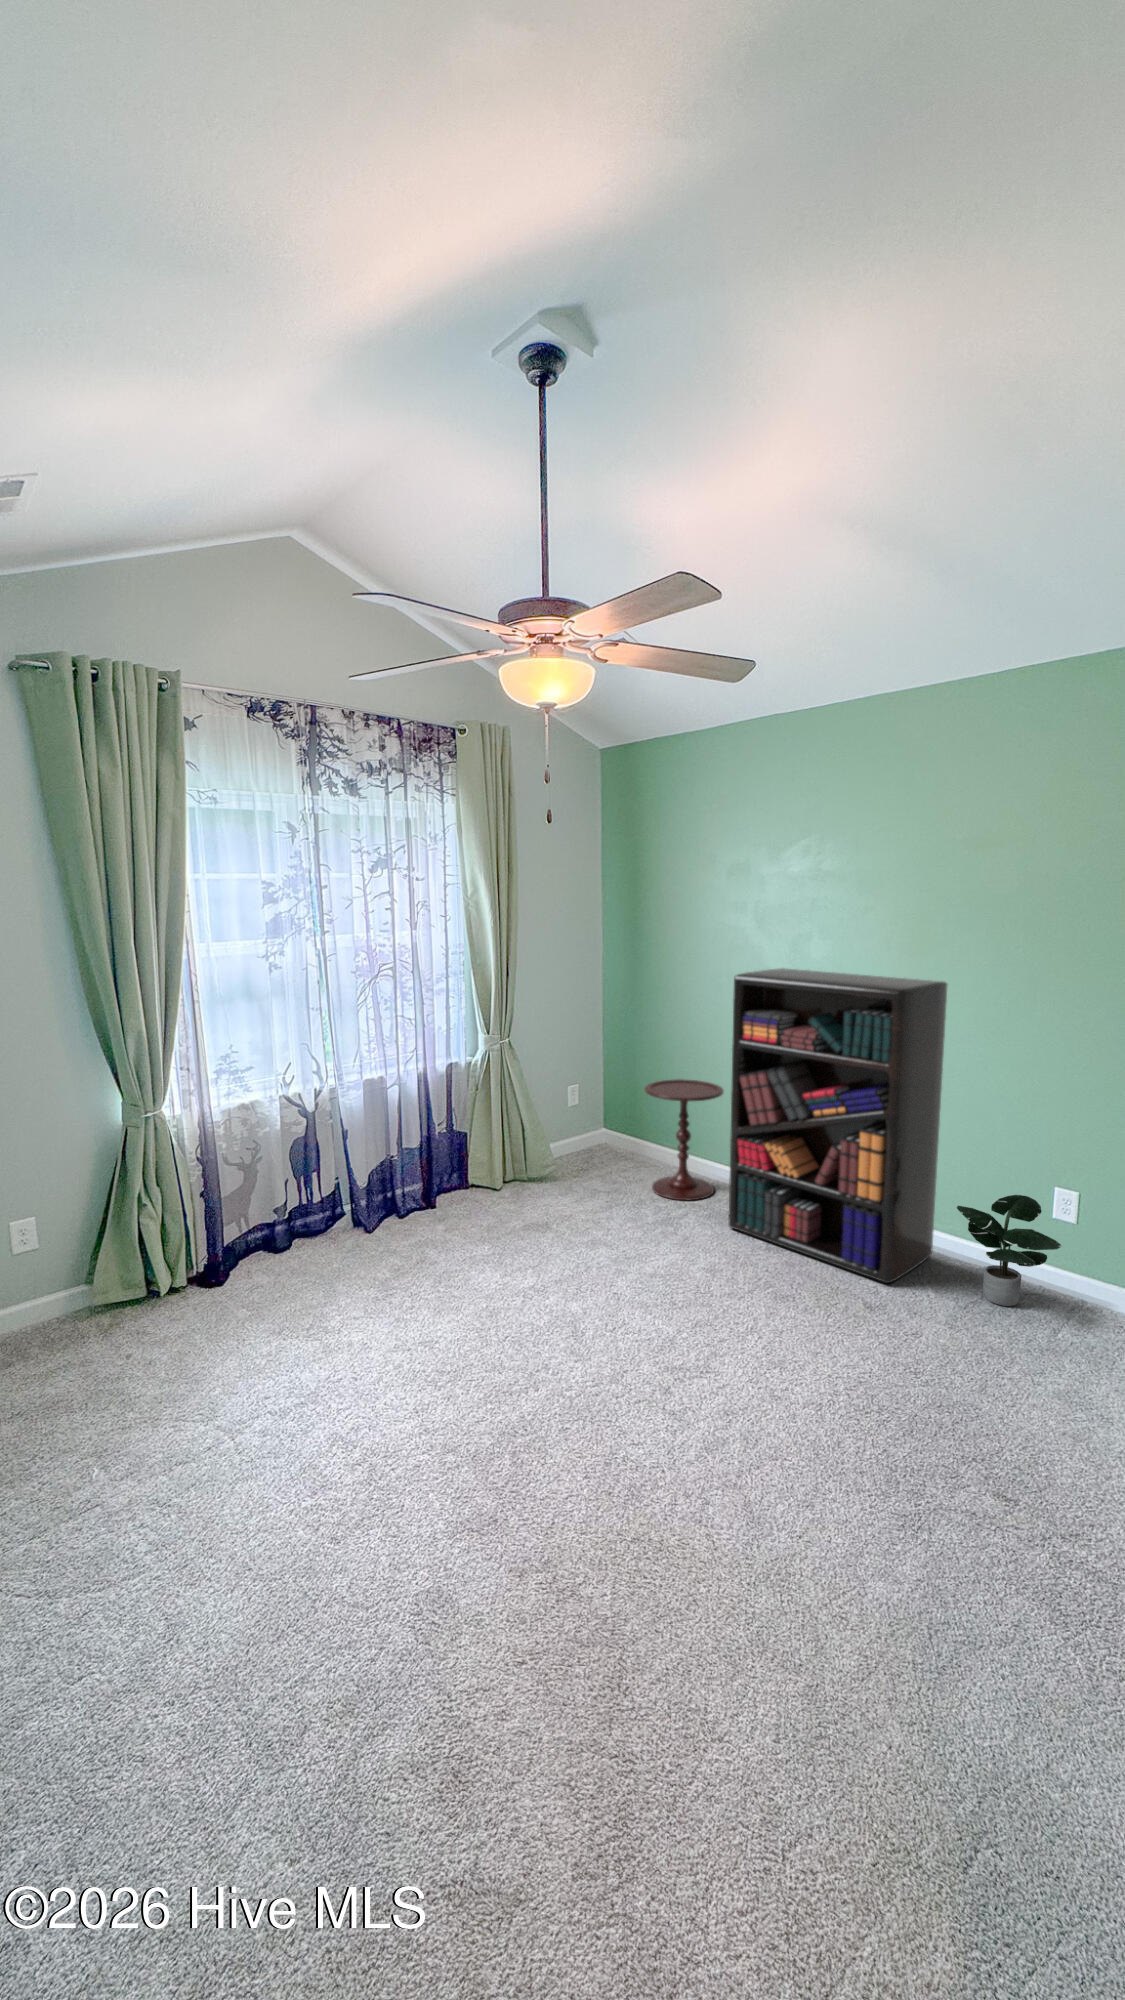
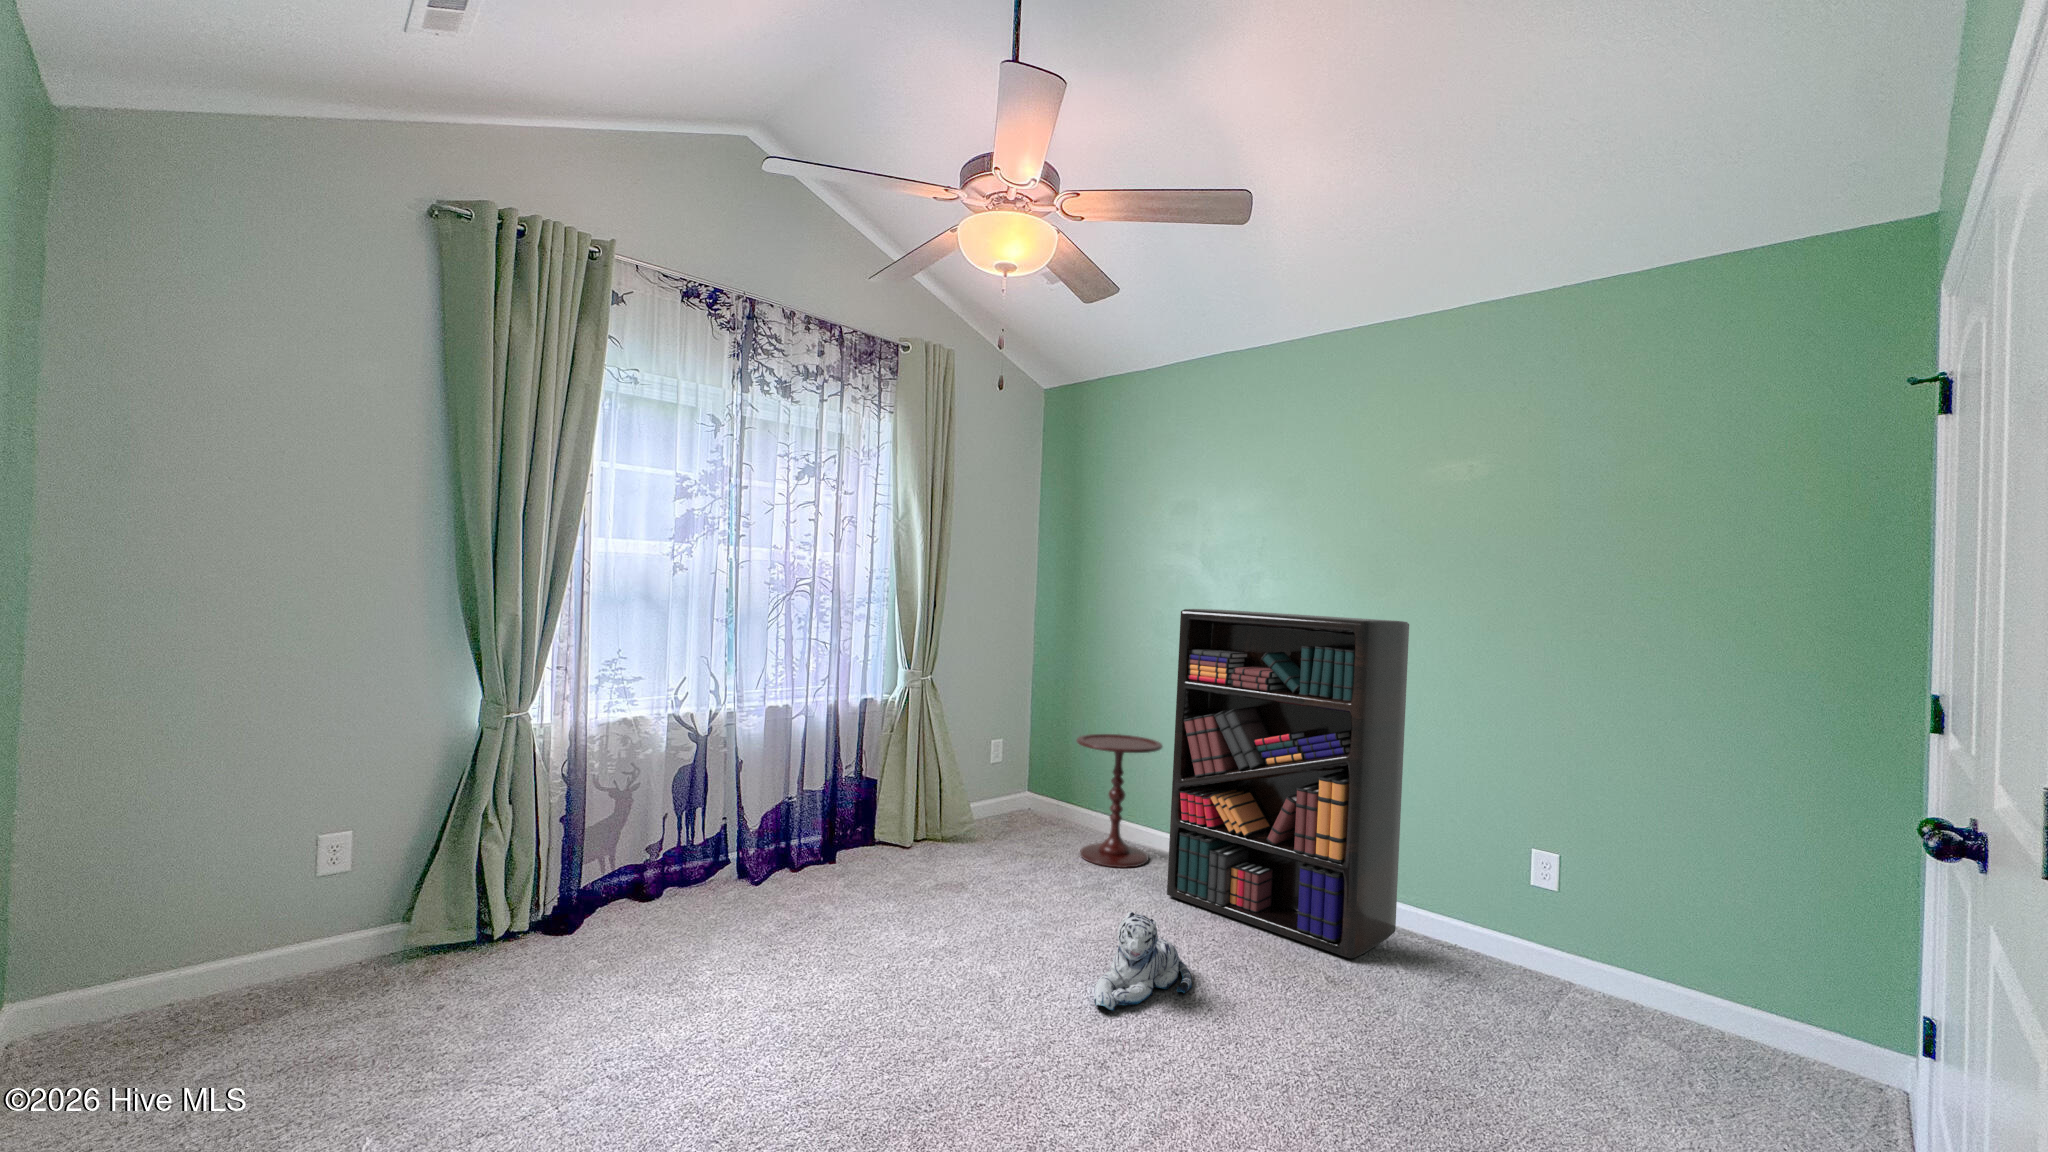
potted plant: present [957,1195,1061,1306] -> none [1427,859,1548,987]
plush toy: none [660,1258,746,1341] -> present [1094,912,1192,1011]

